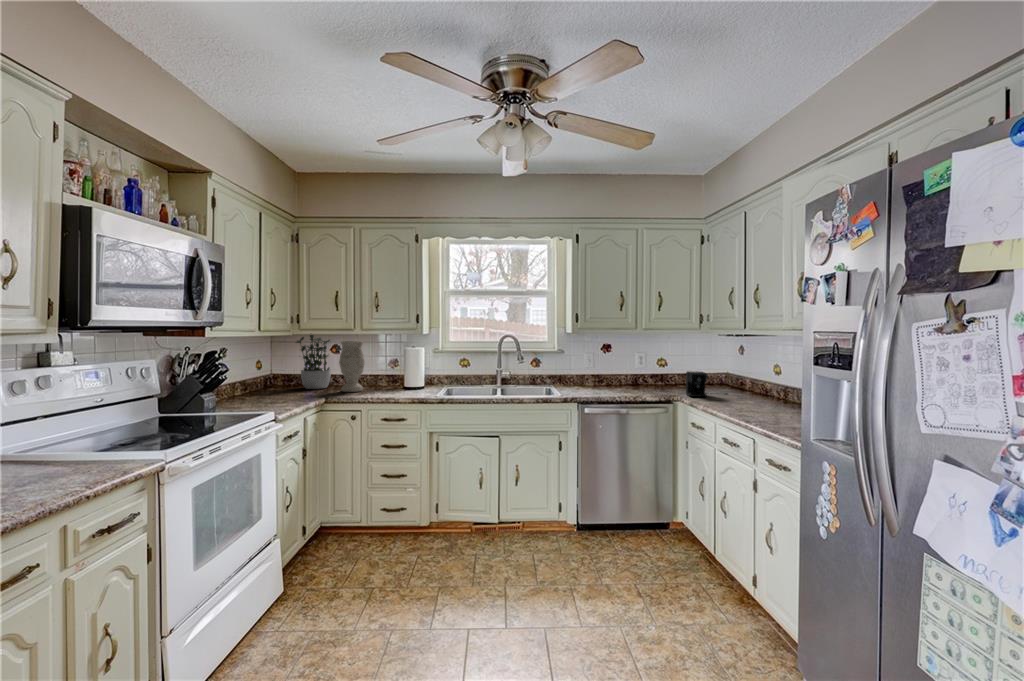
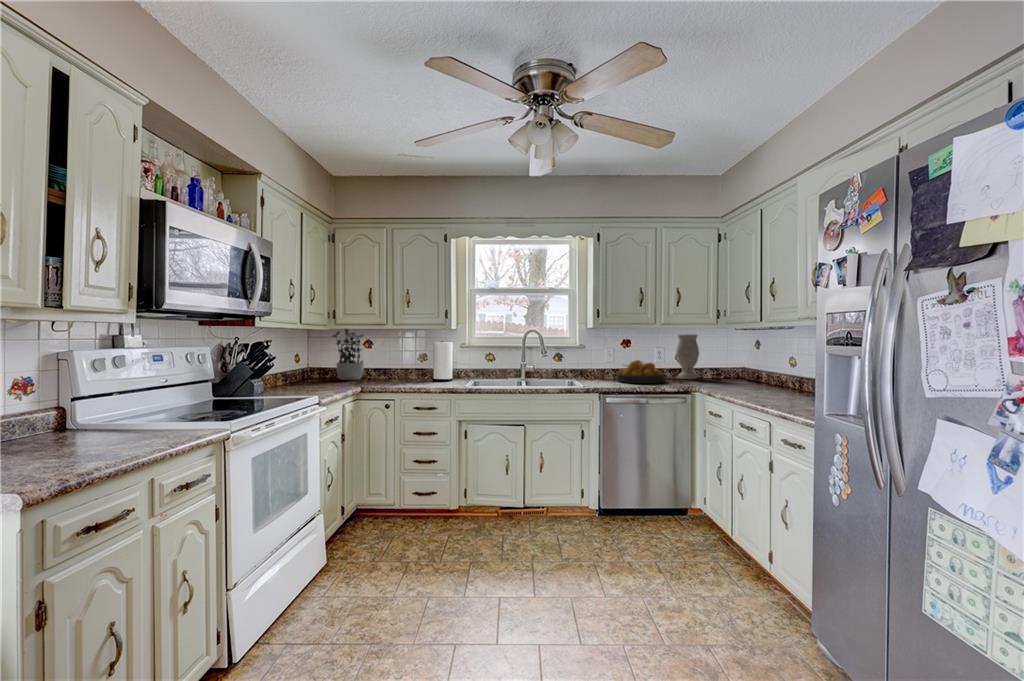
vase: present [339,341,365,392] -> present [676,334,699,379]
fruit bowl: none [599,367,648,392] -> present [617,360,664,383]
coffee maker: present [686,371,727,397] -> none [702,363,743,387]

